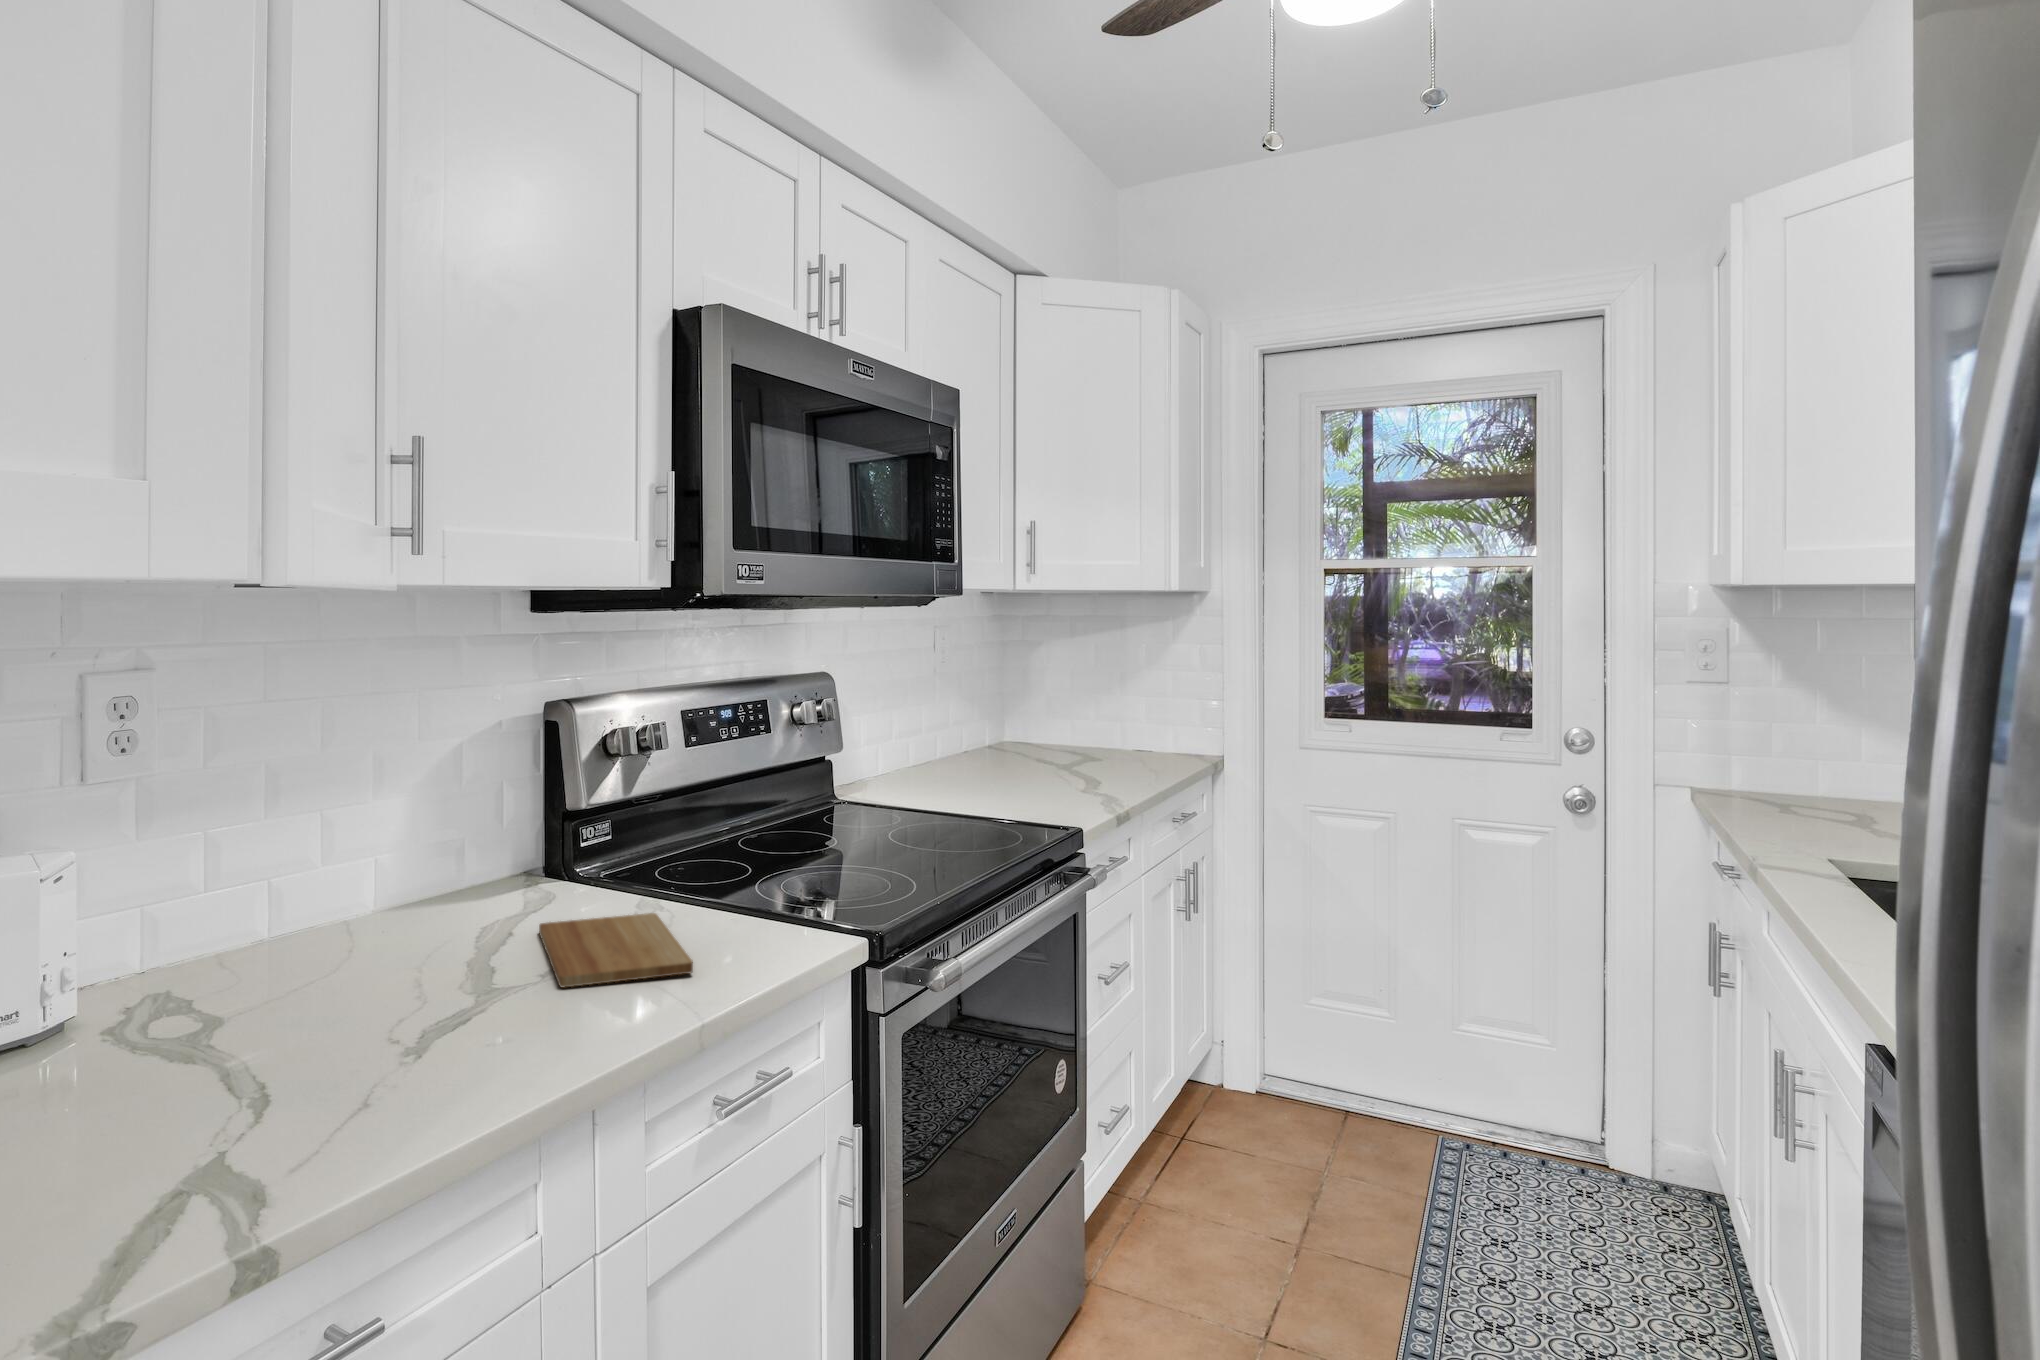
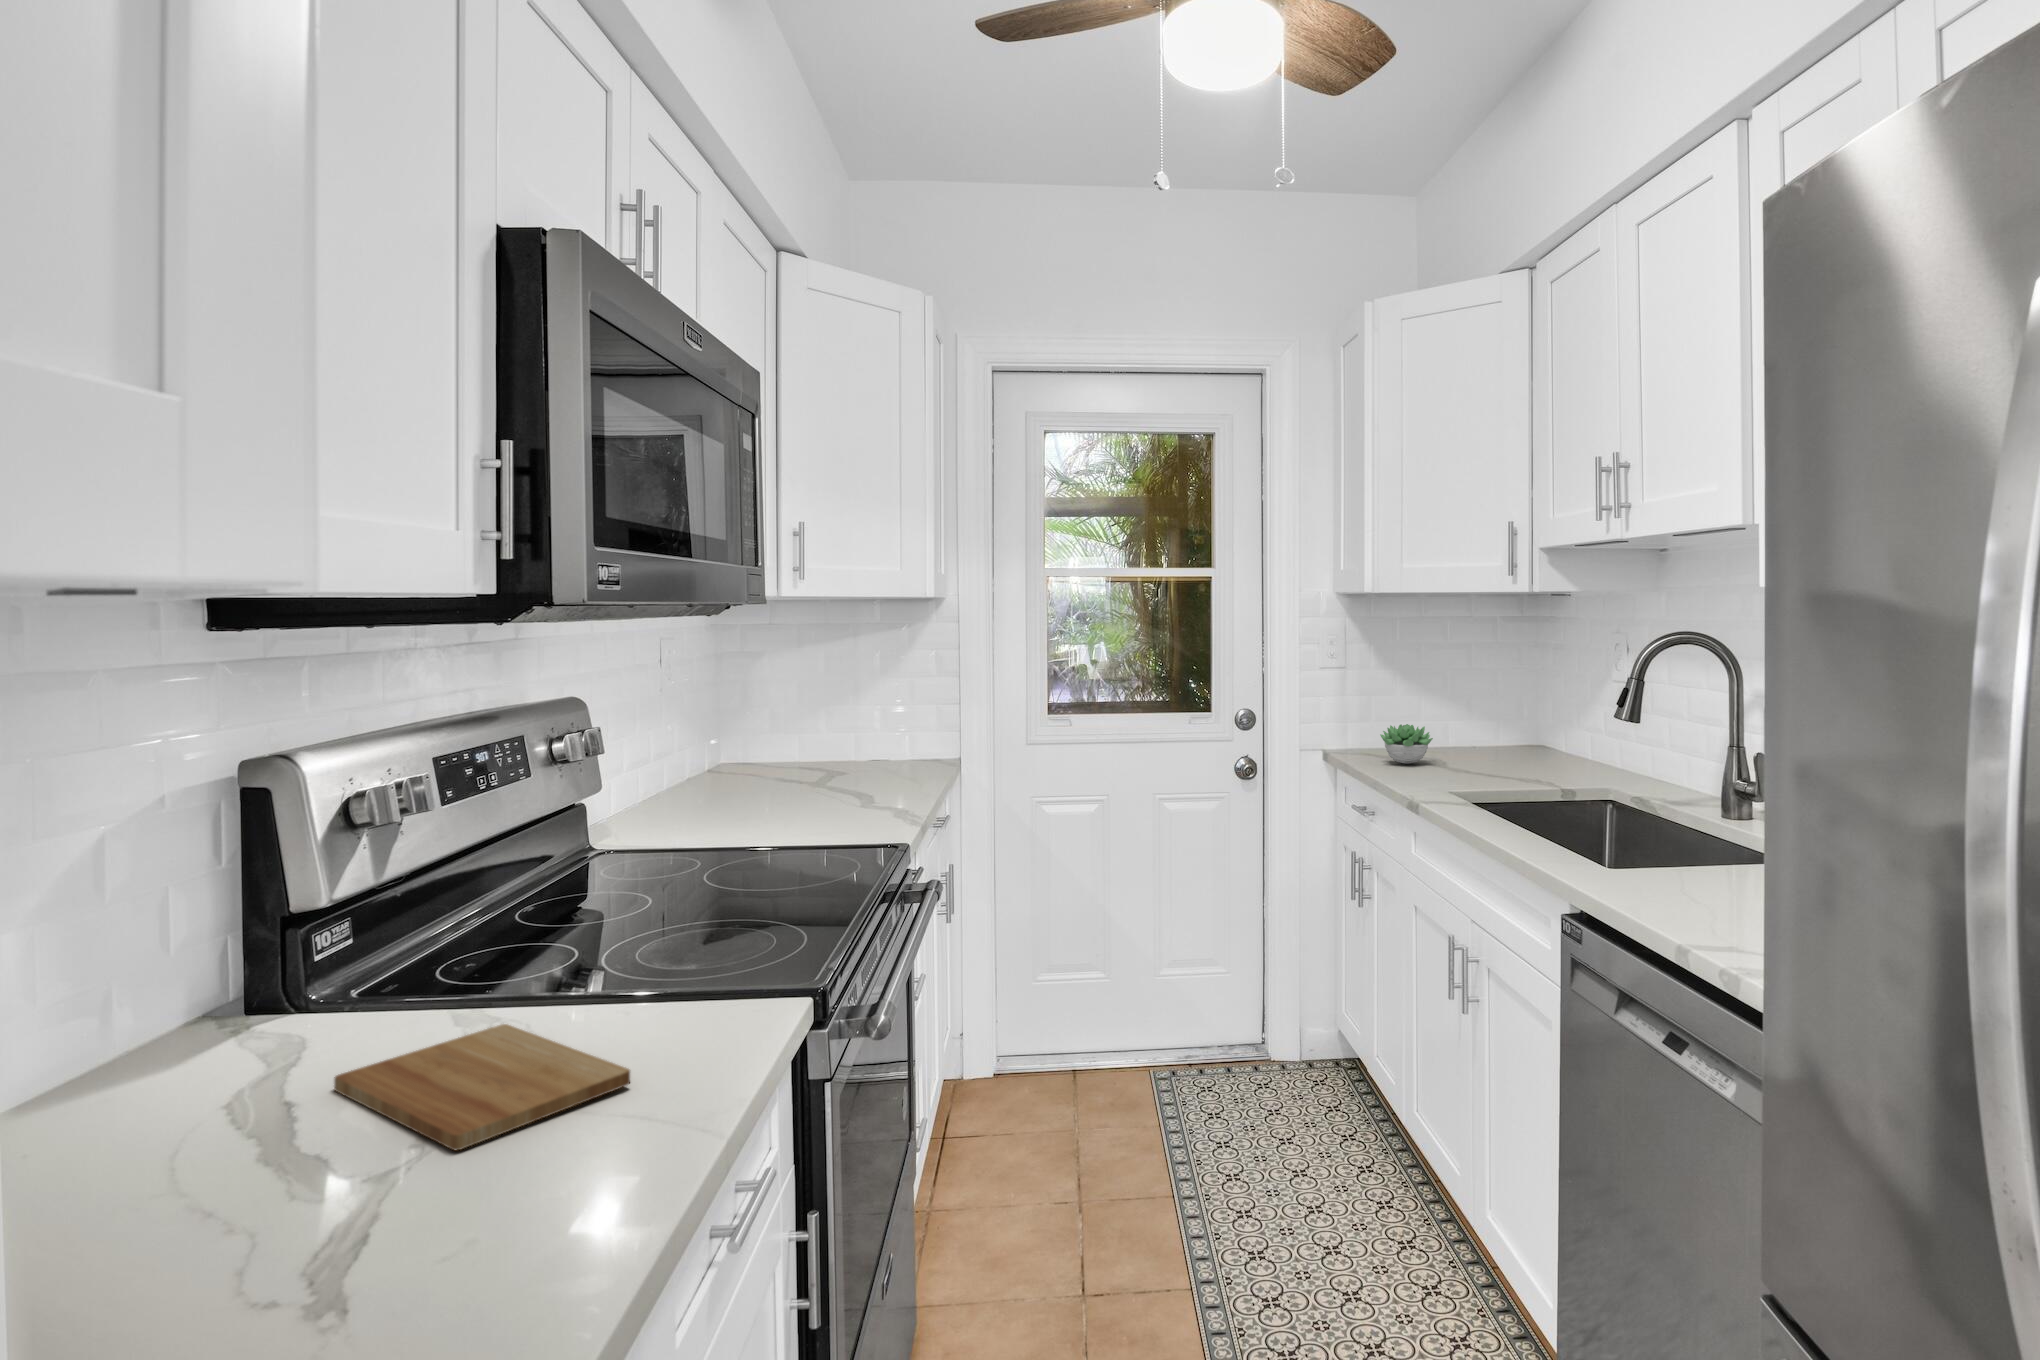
succulent plant: none [1761,777,1847,830] -> present [1380,724,1433,764]

